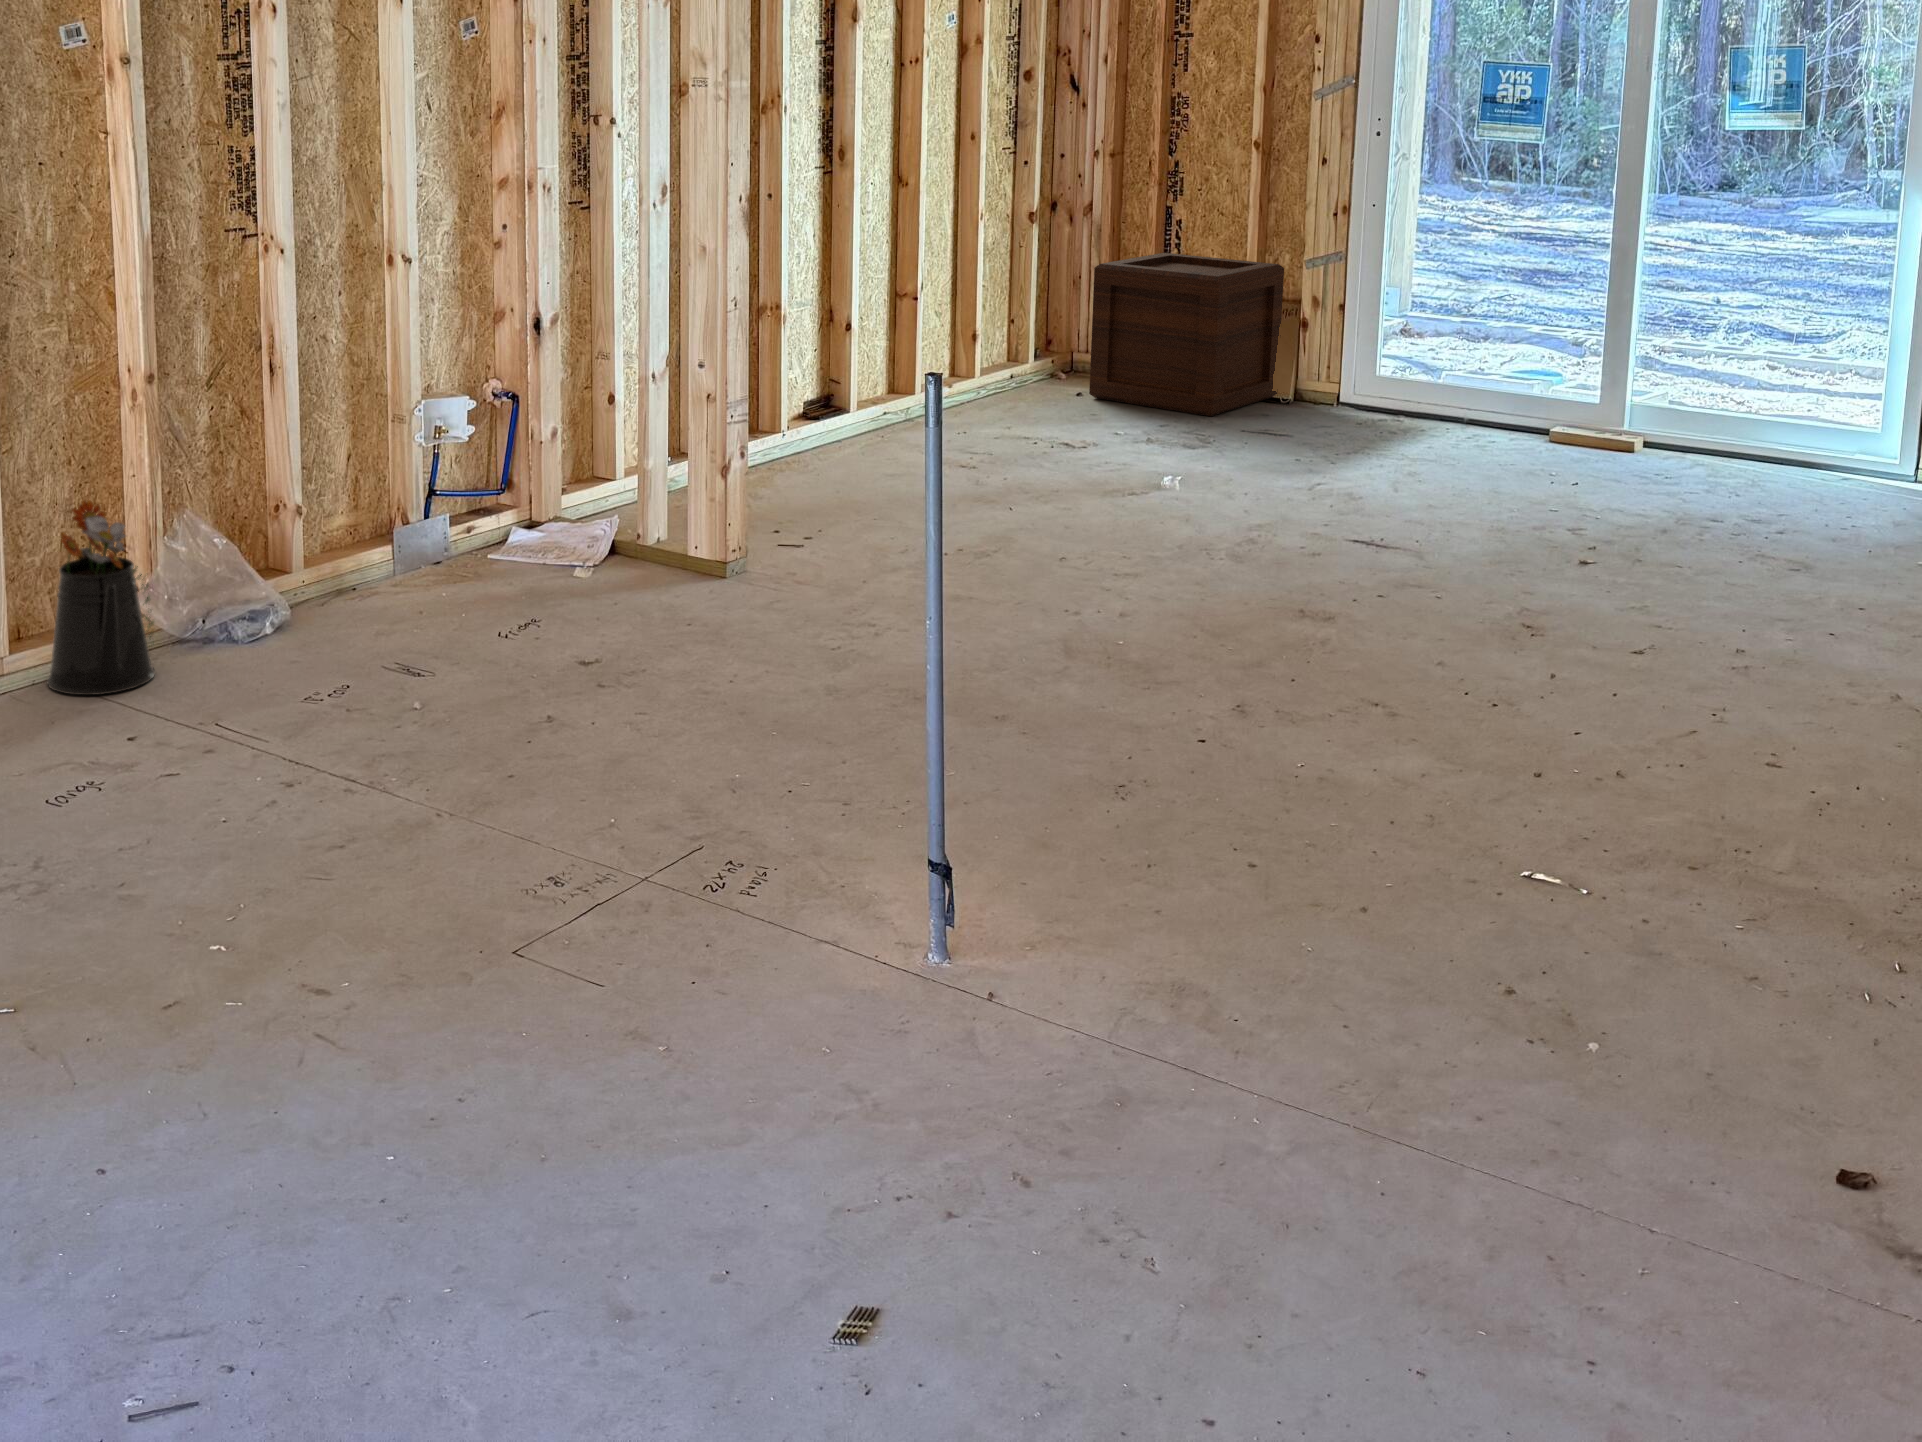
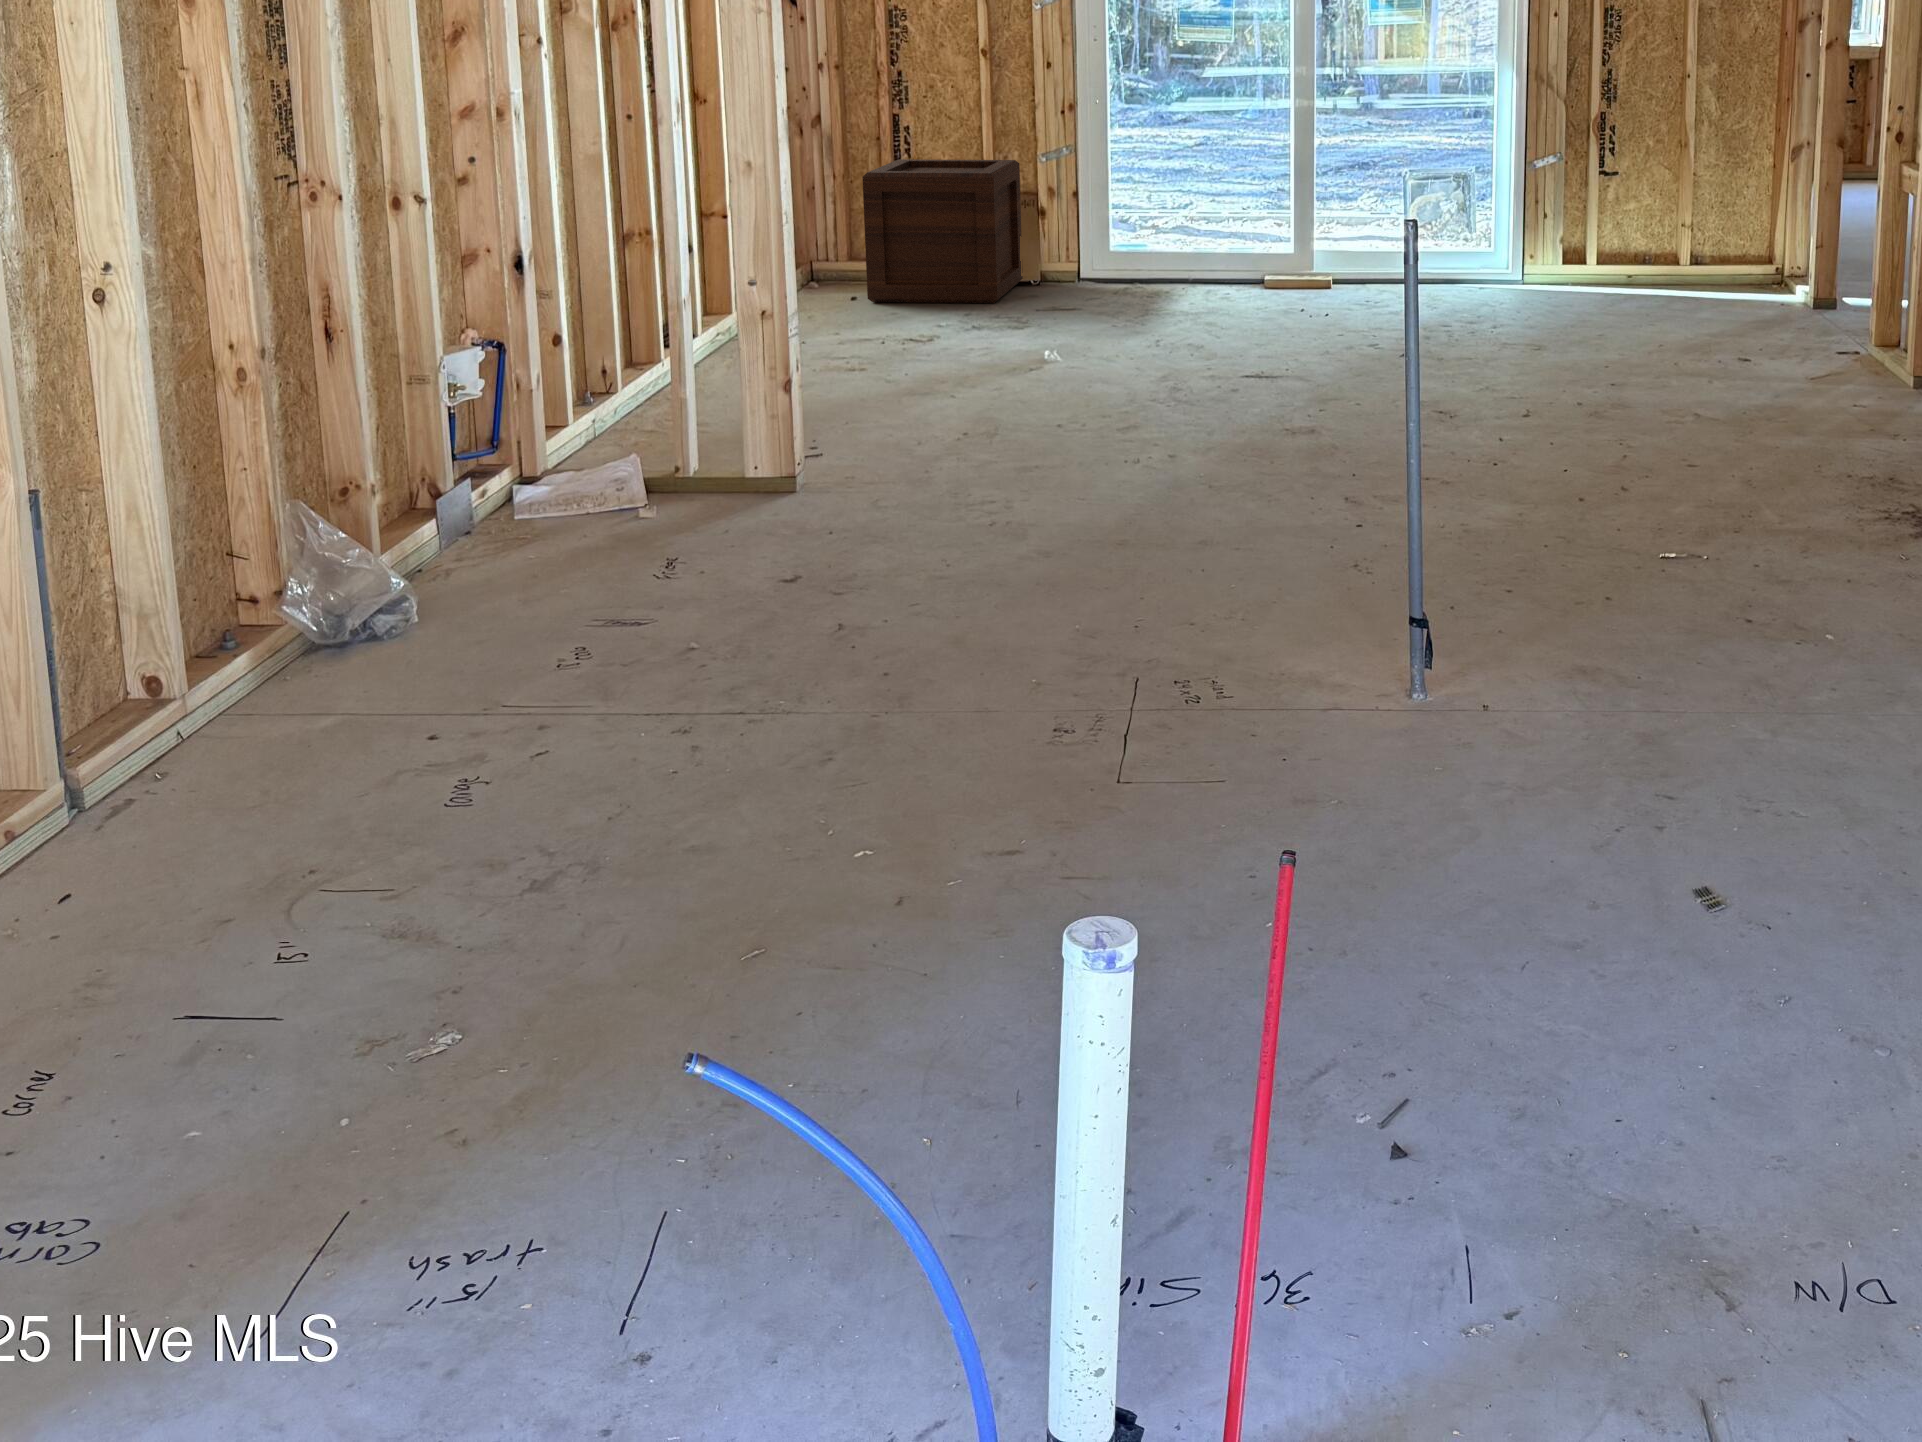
watering can: present [47,500,155,695] -> none [221,495,365,722]

